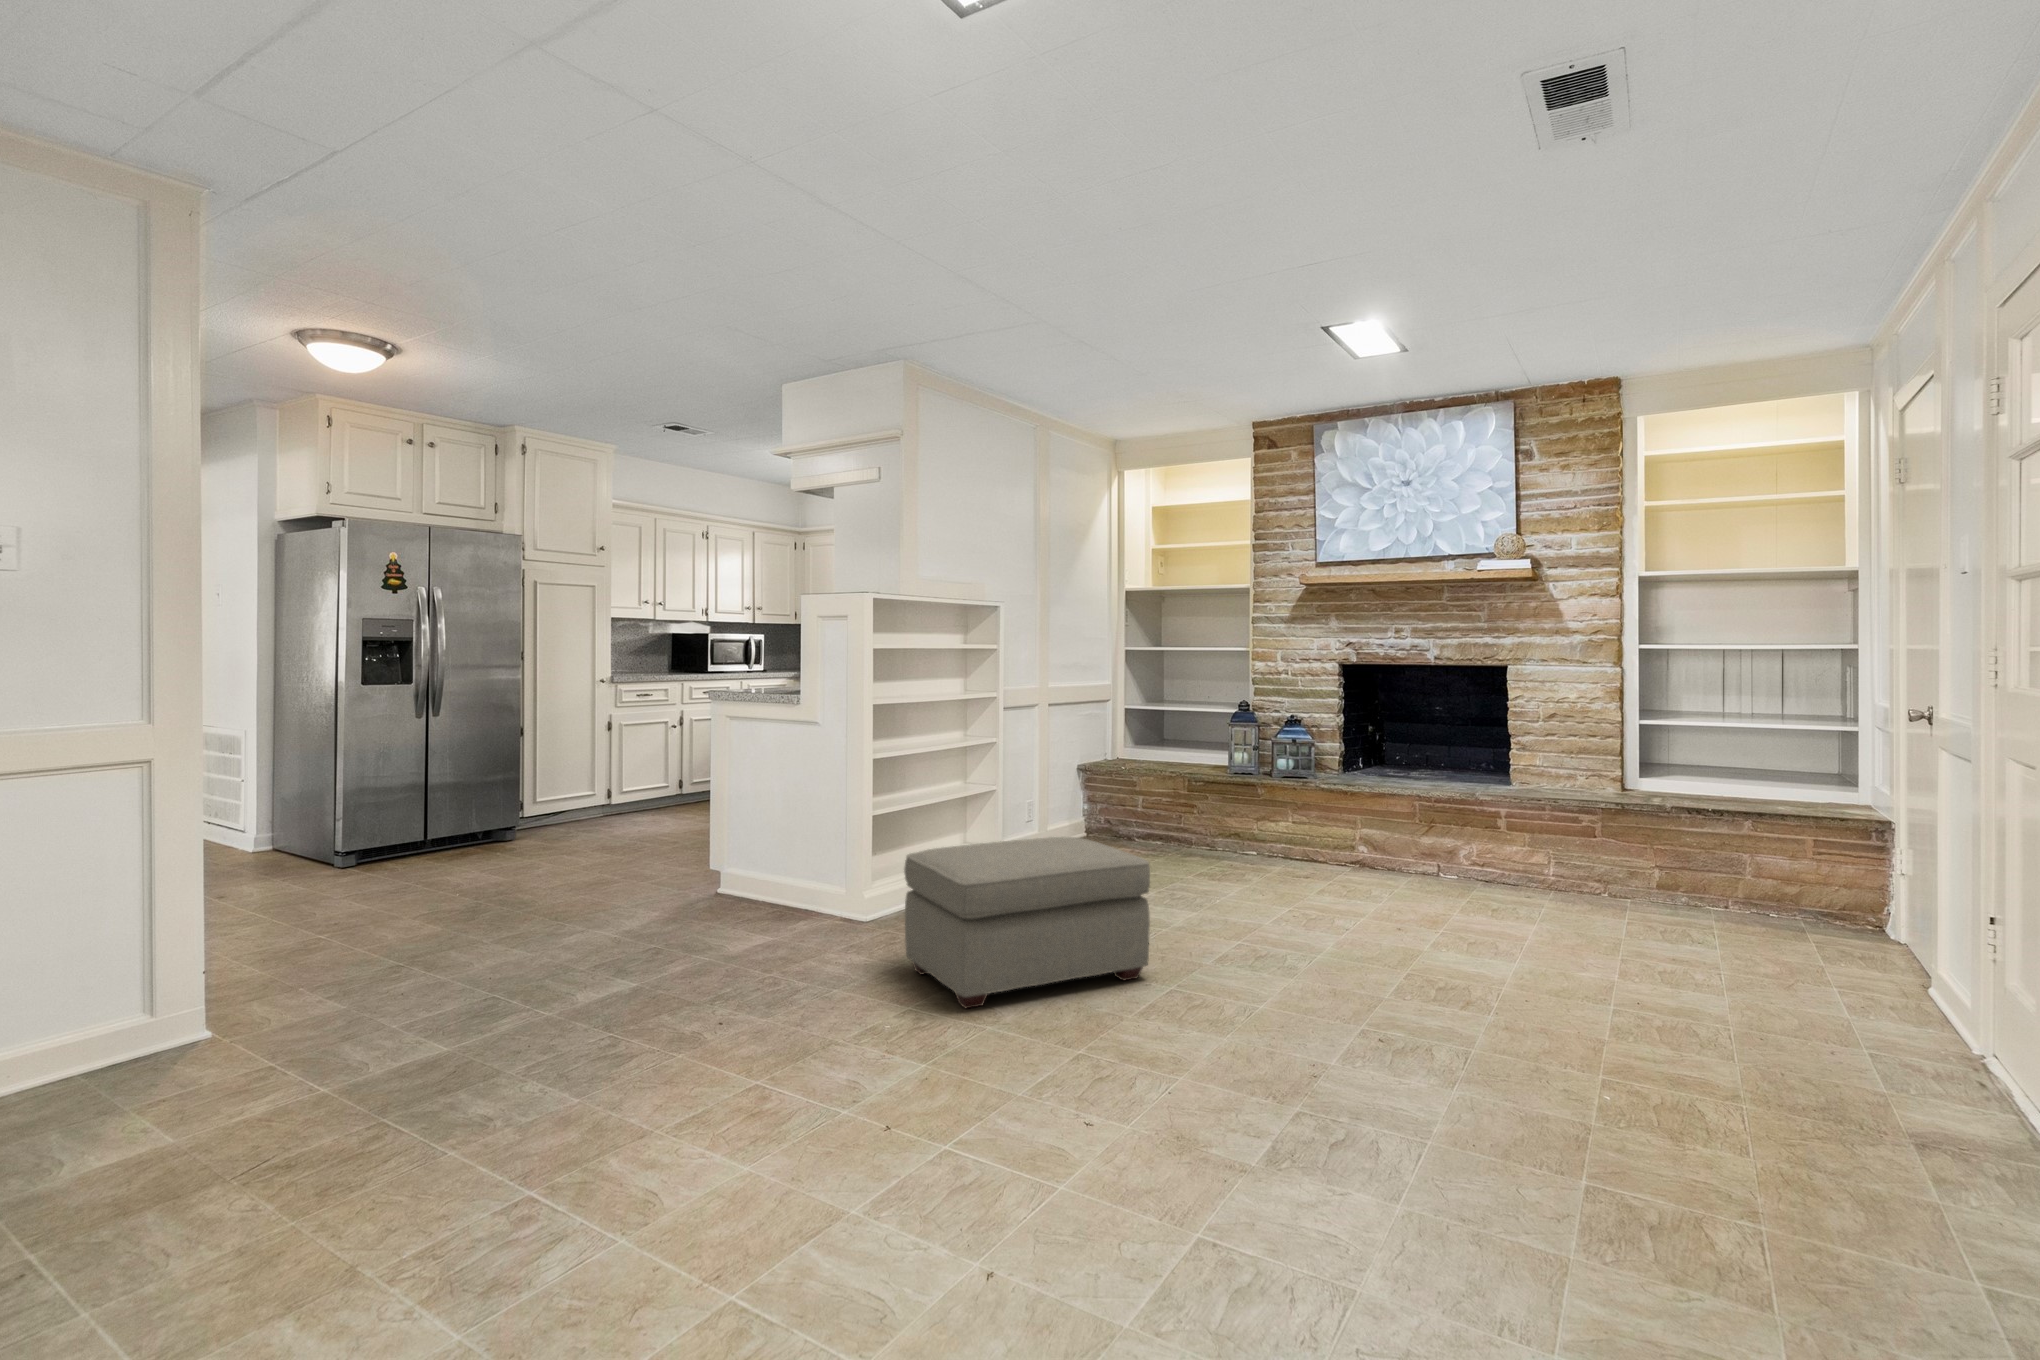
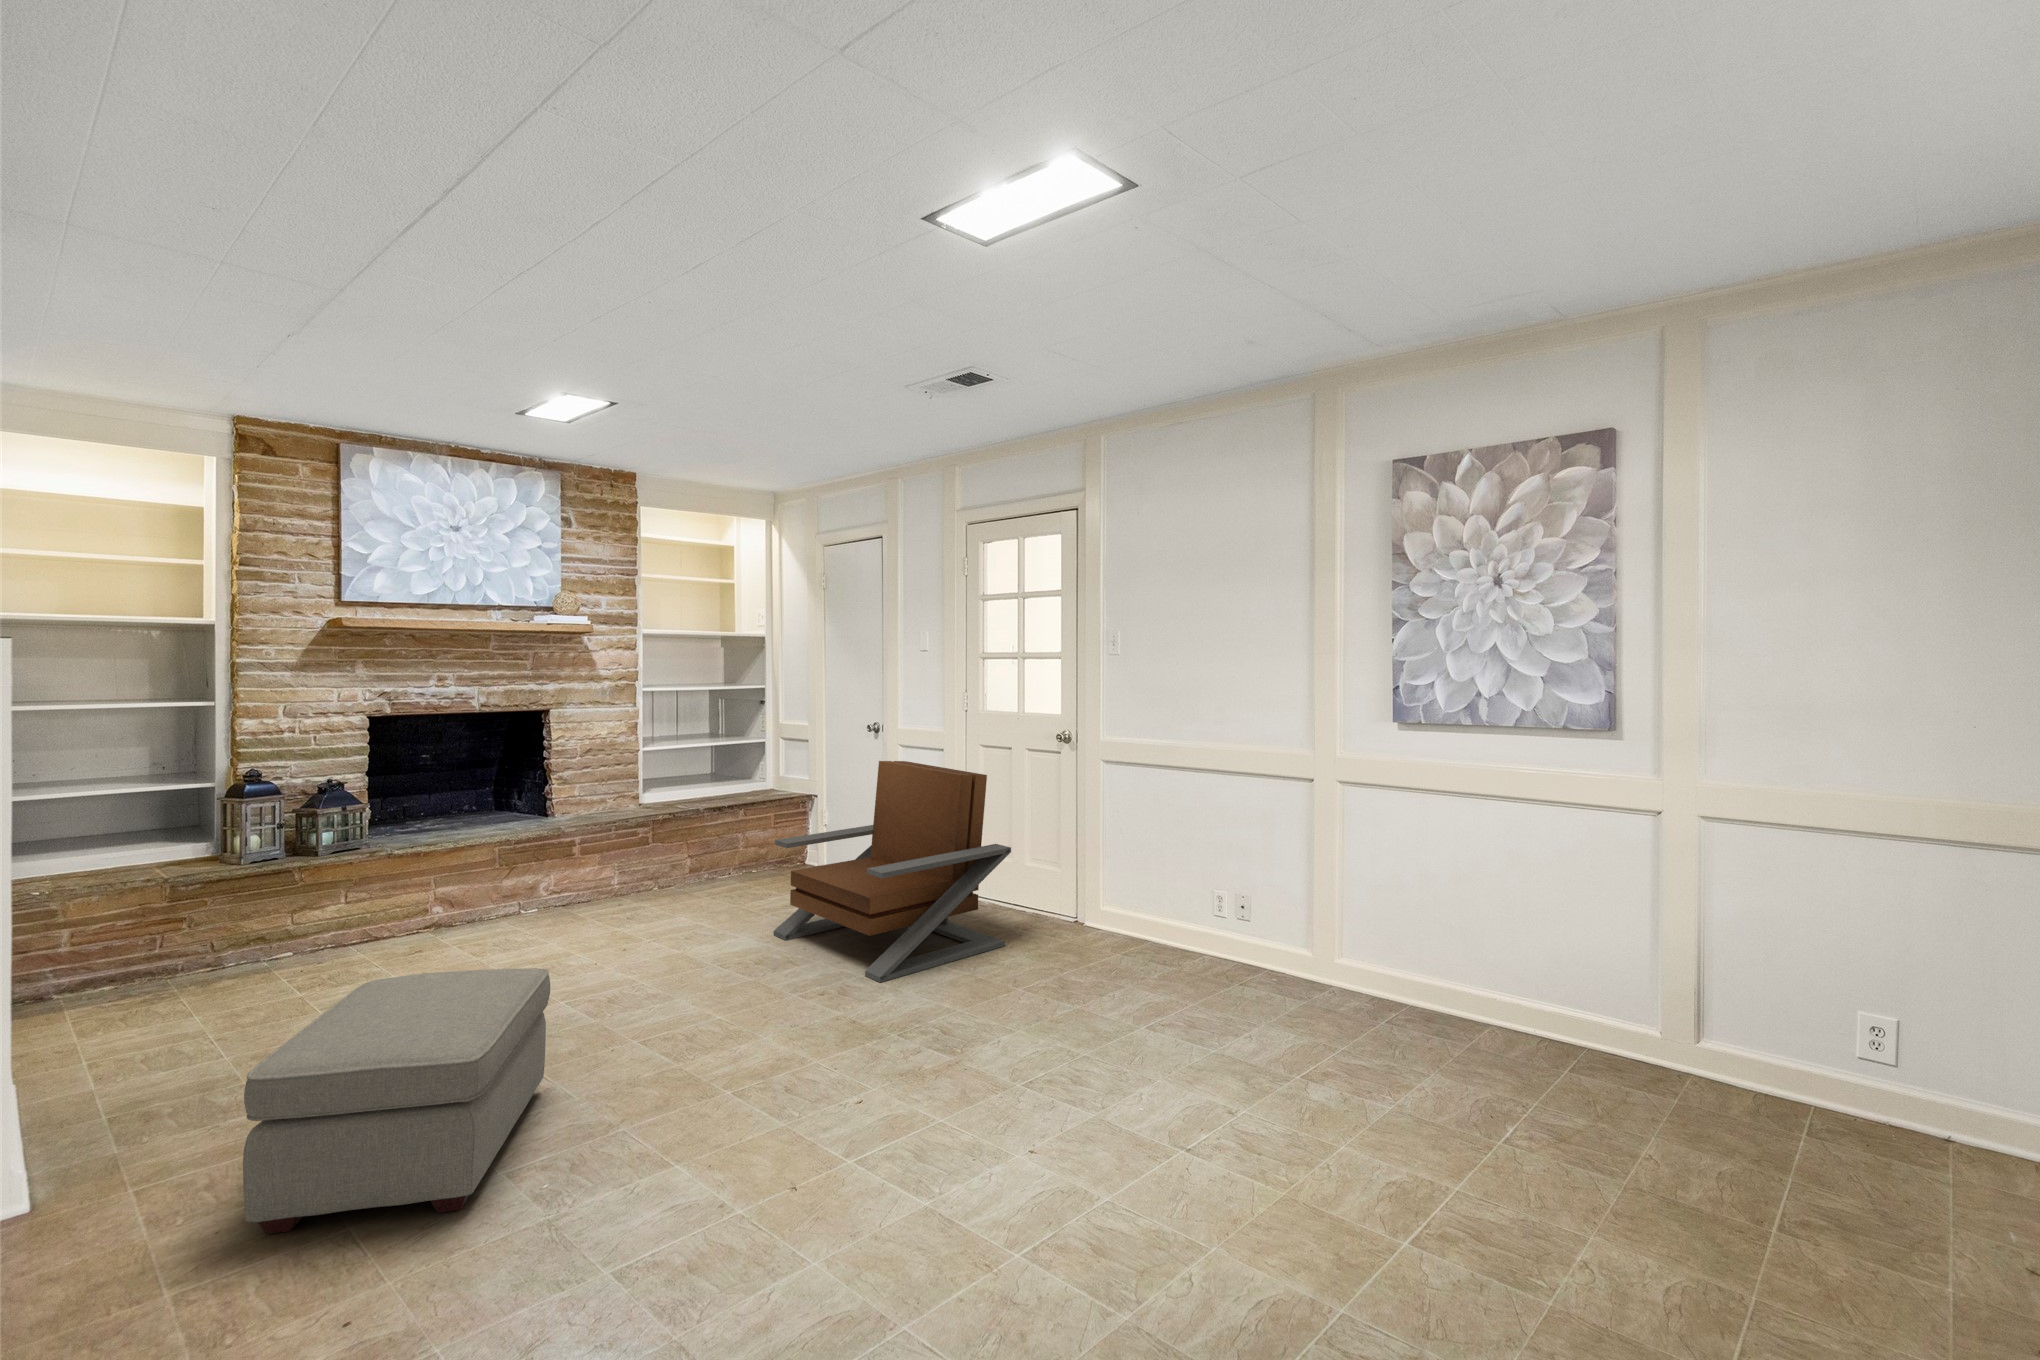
lounge chair: none [1609,742,1967,1117] -> present [773,761,1011,982]

